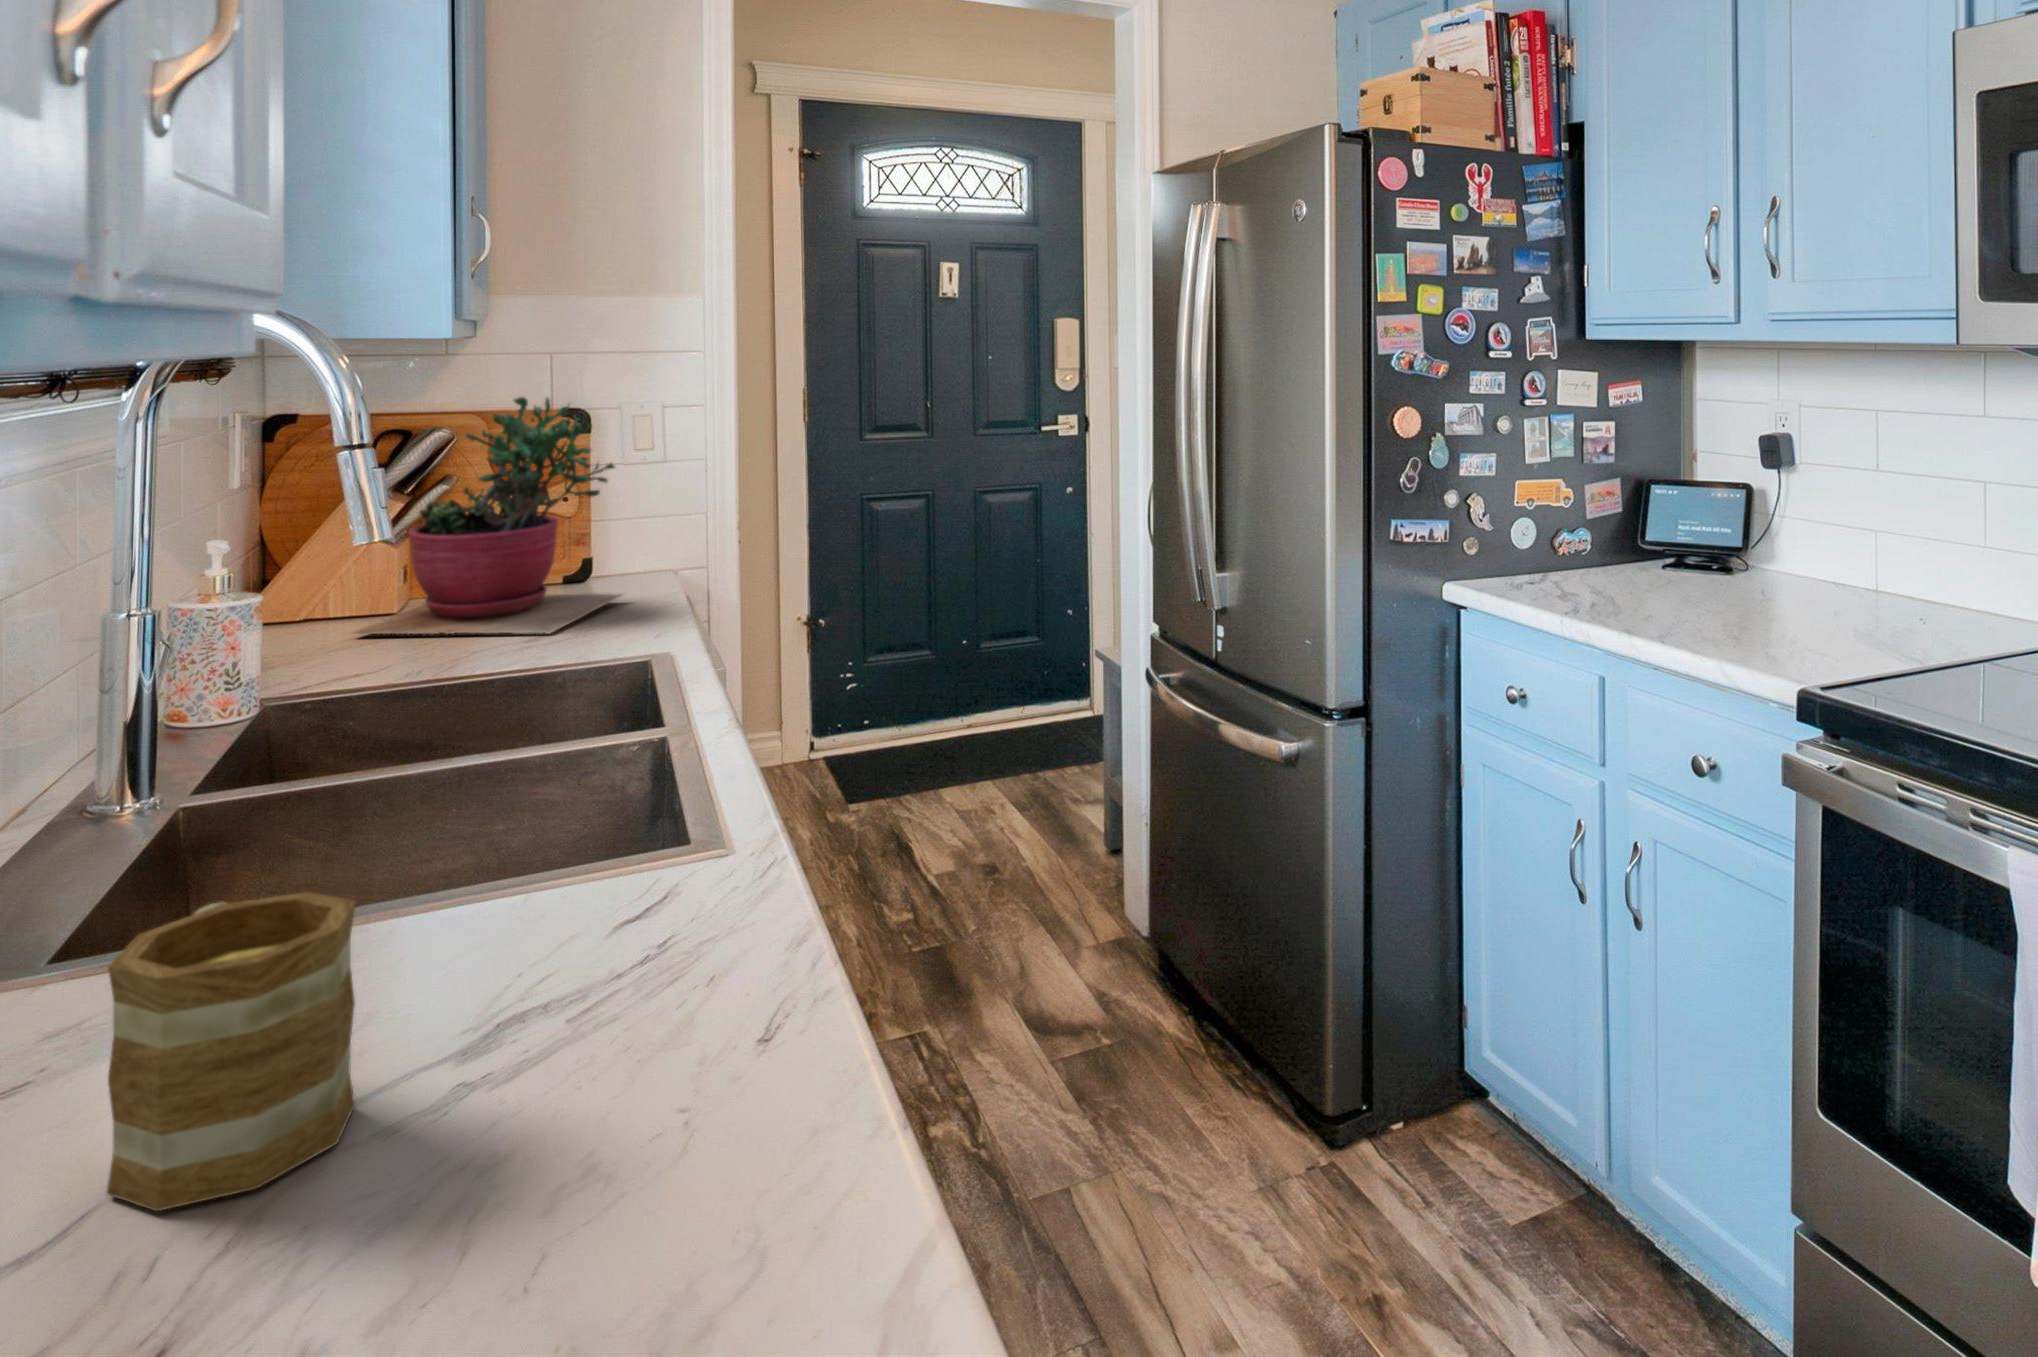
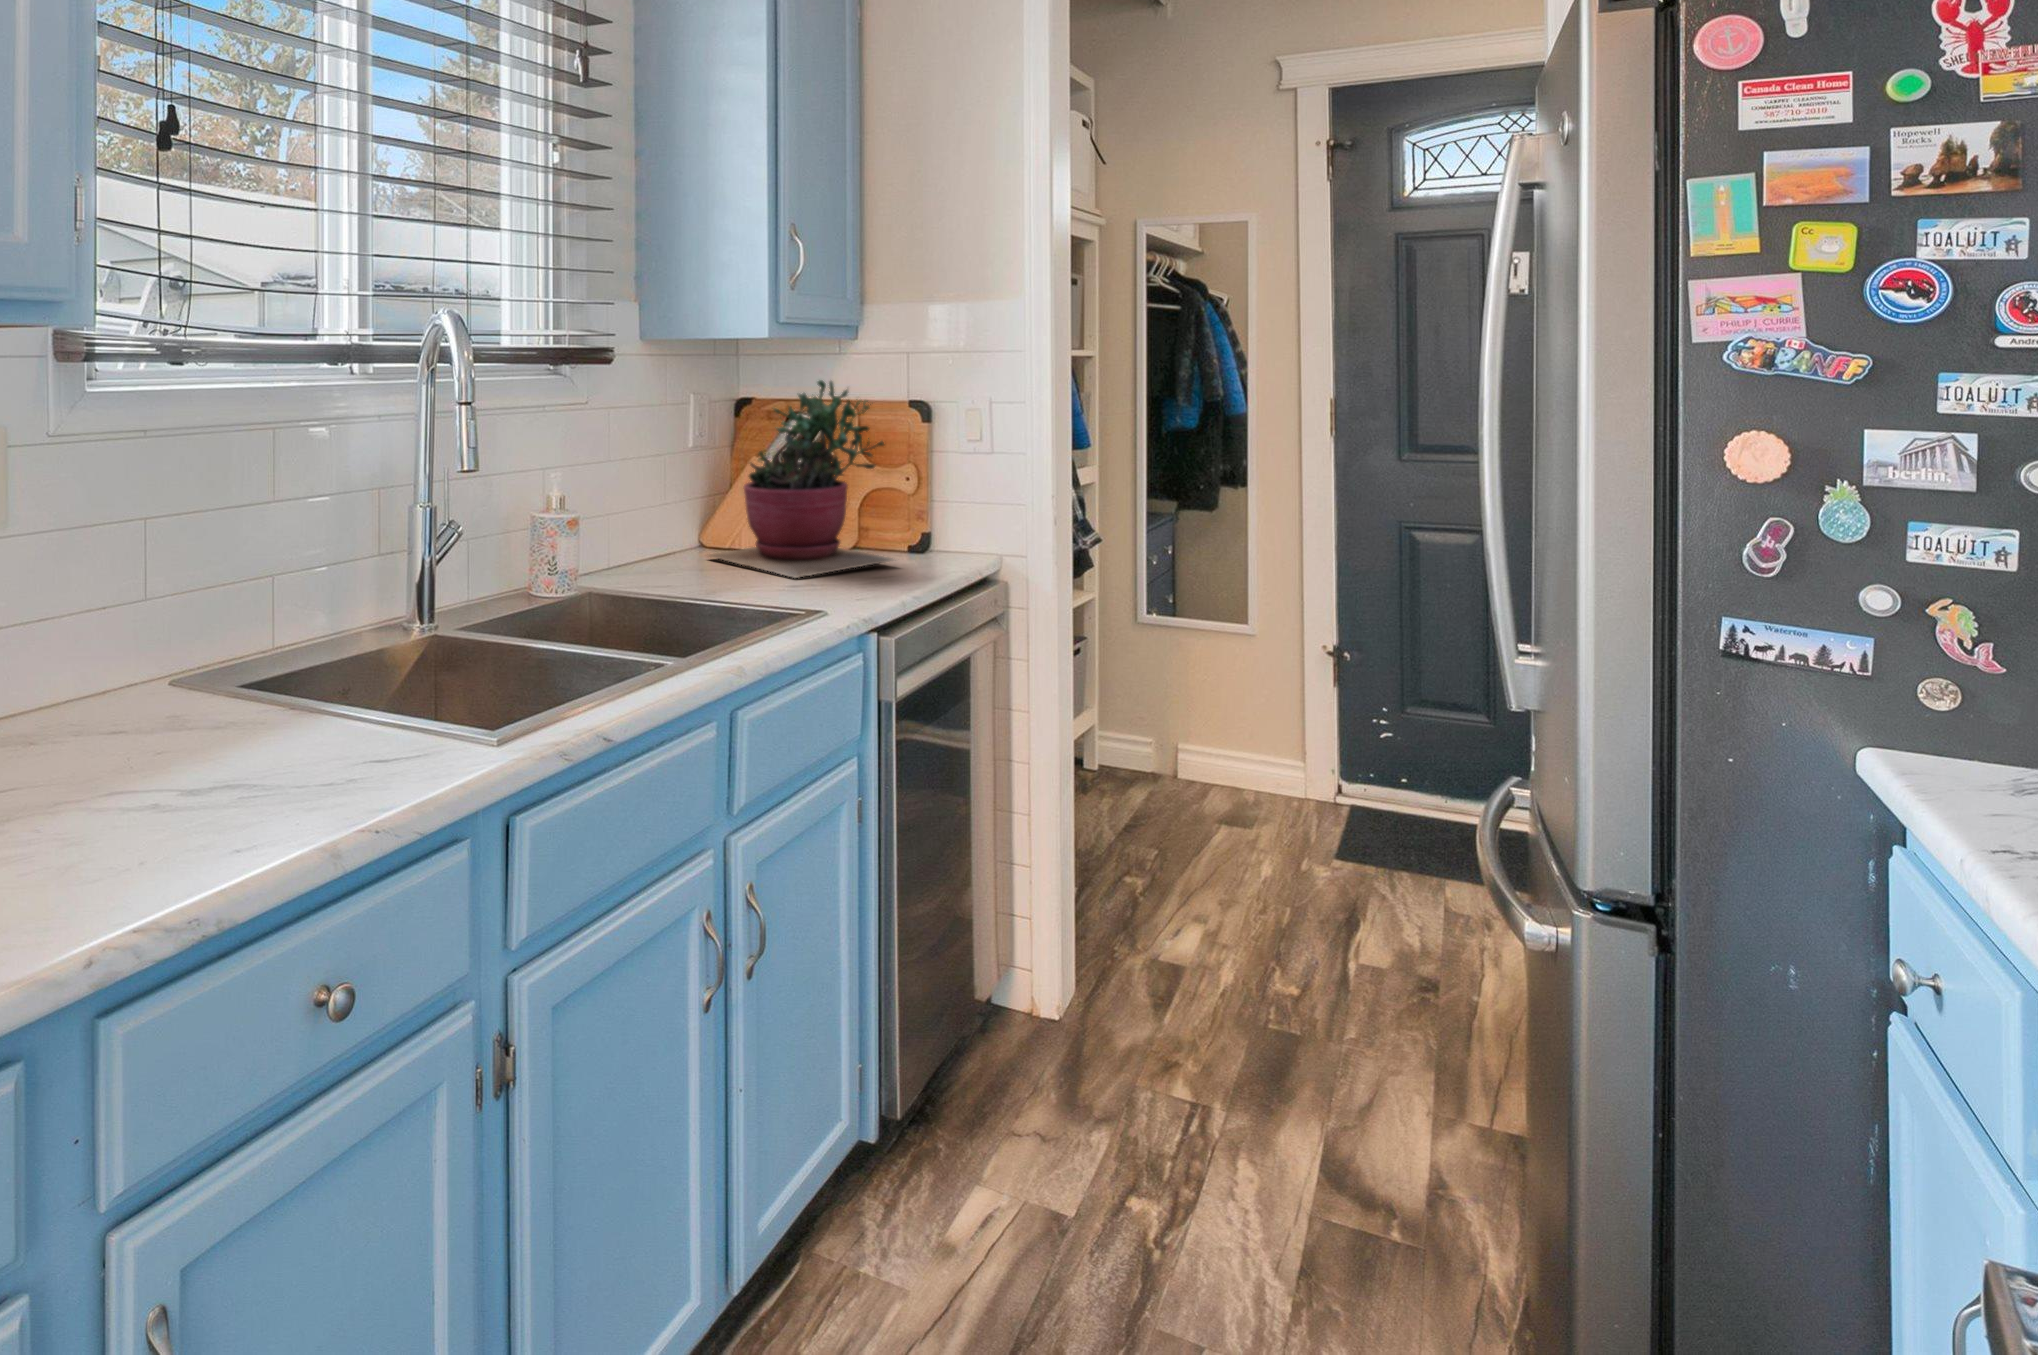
mug: present [107,892,355,1211] -> none [33,642,159,791]

